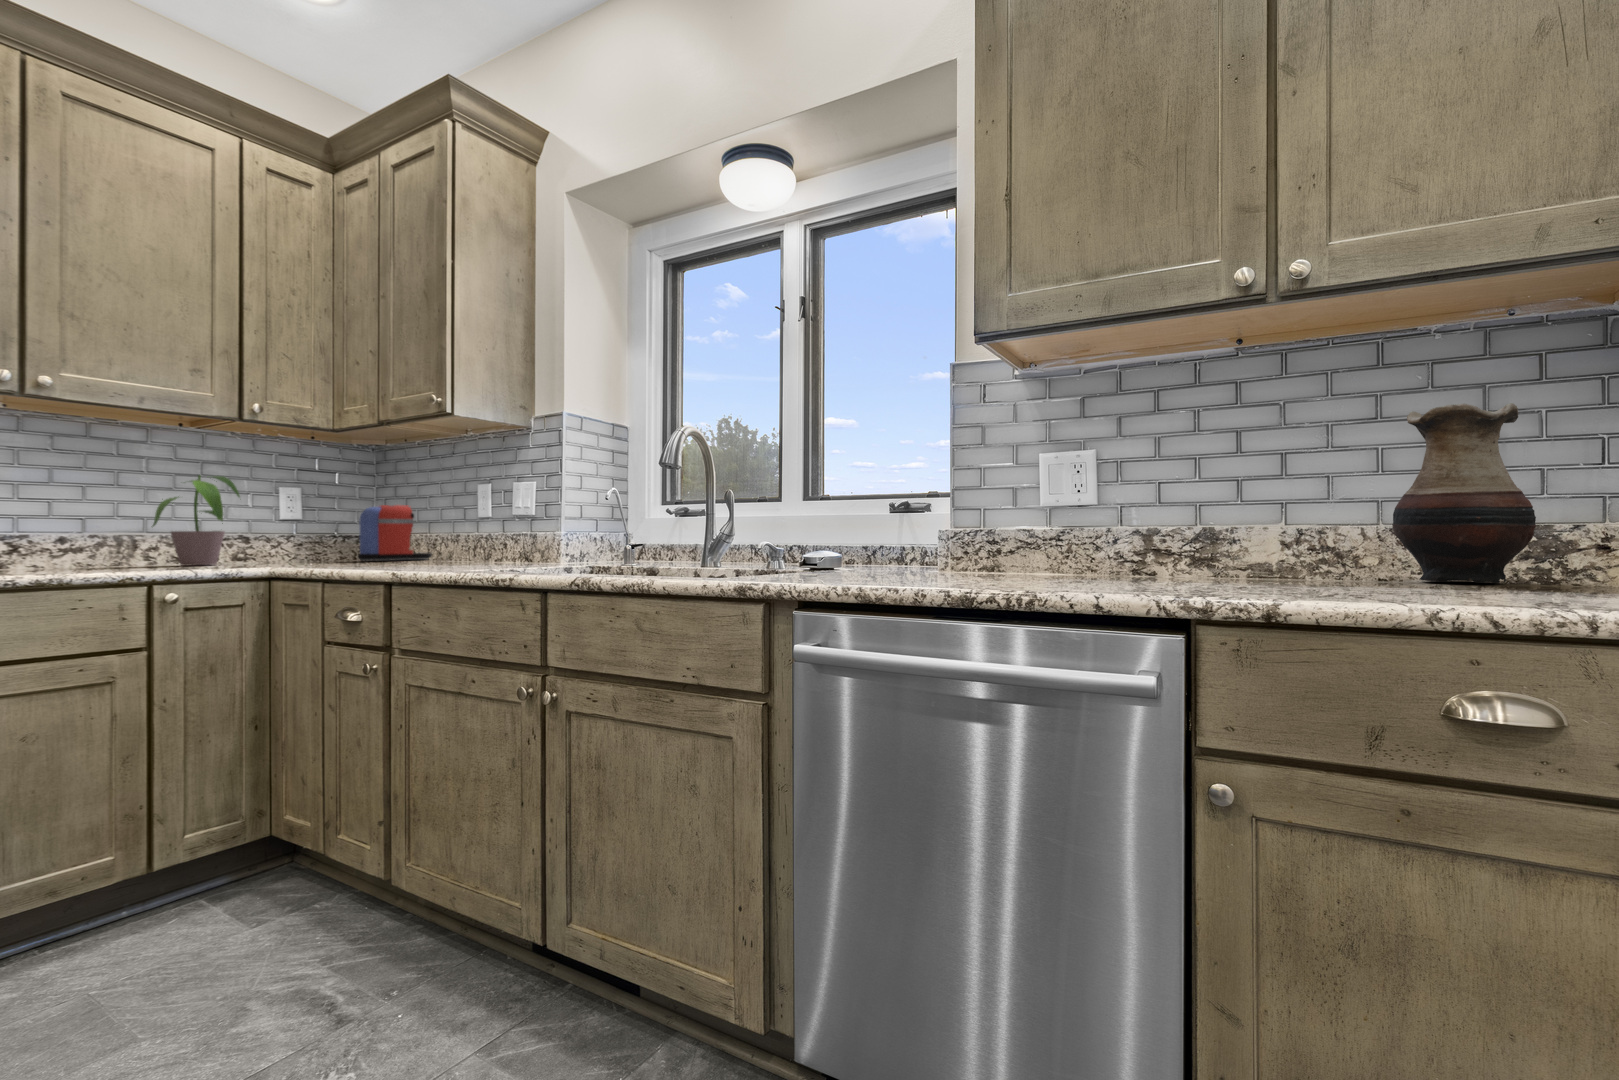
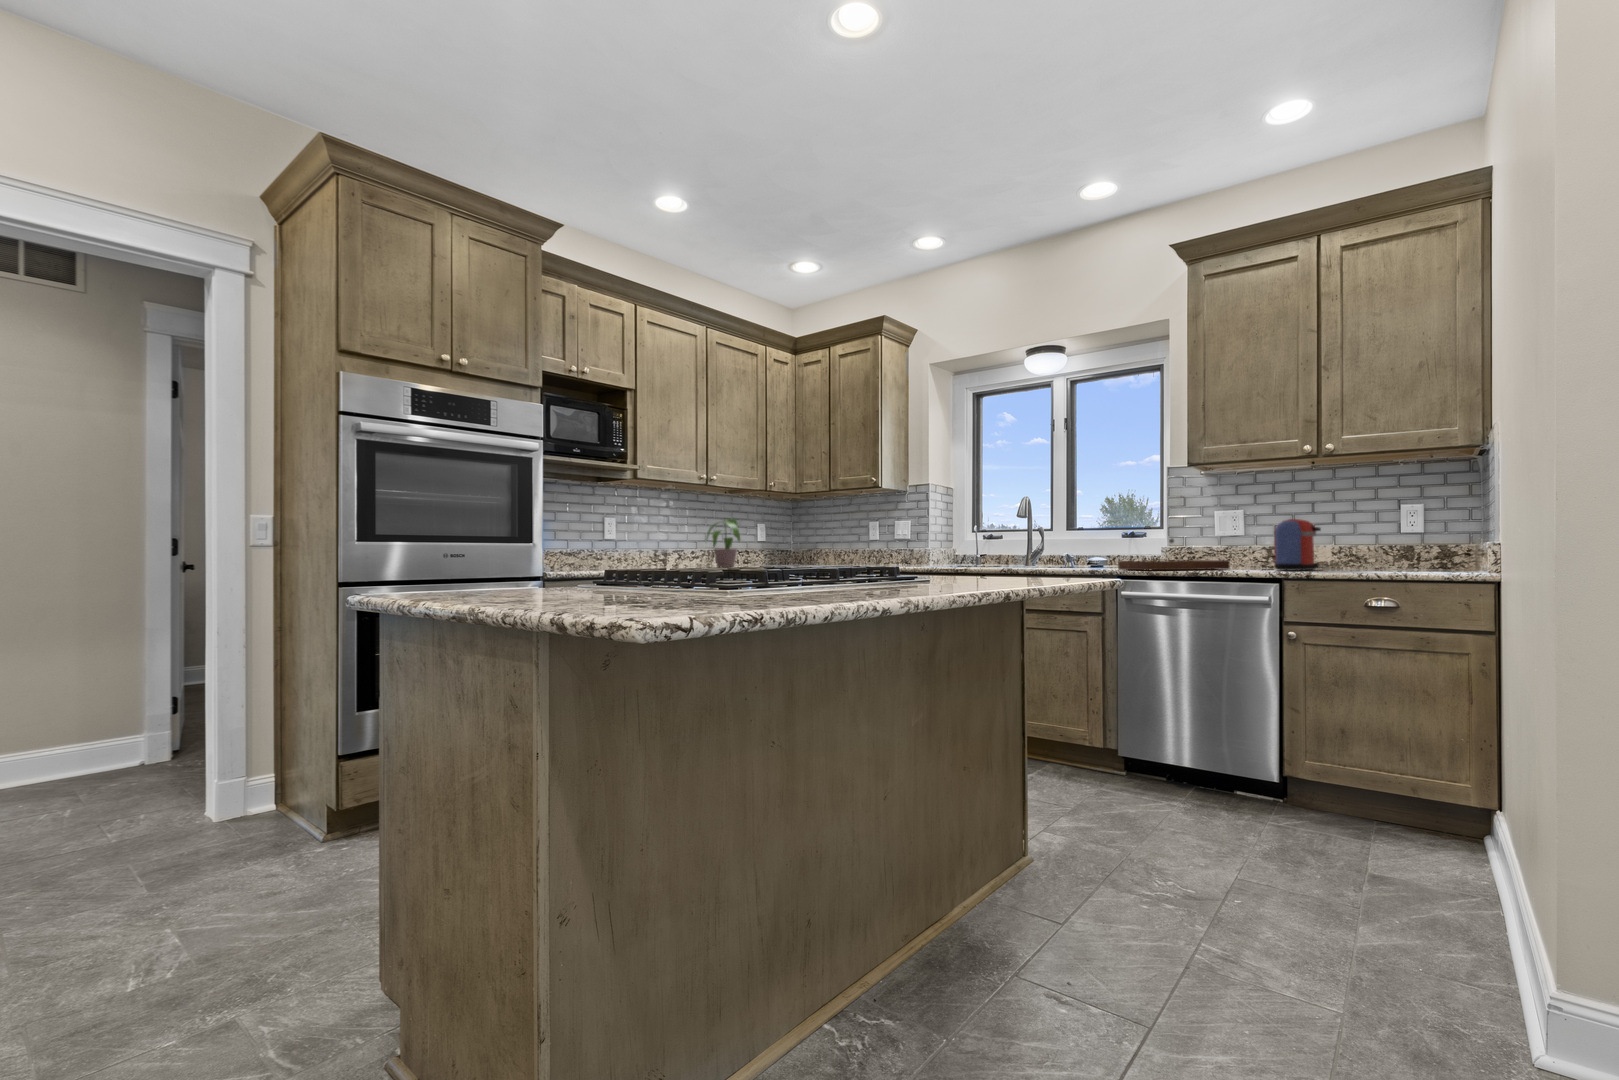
vase: present [1392,403,1536,584] -> none [1380,495,1439,569]
coffee maker: present [358,505,432,561] -> present [1274,519,1321,571]
tray: none [821,509,1063,587] -> present [1118,538,1230,570]

